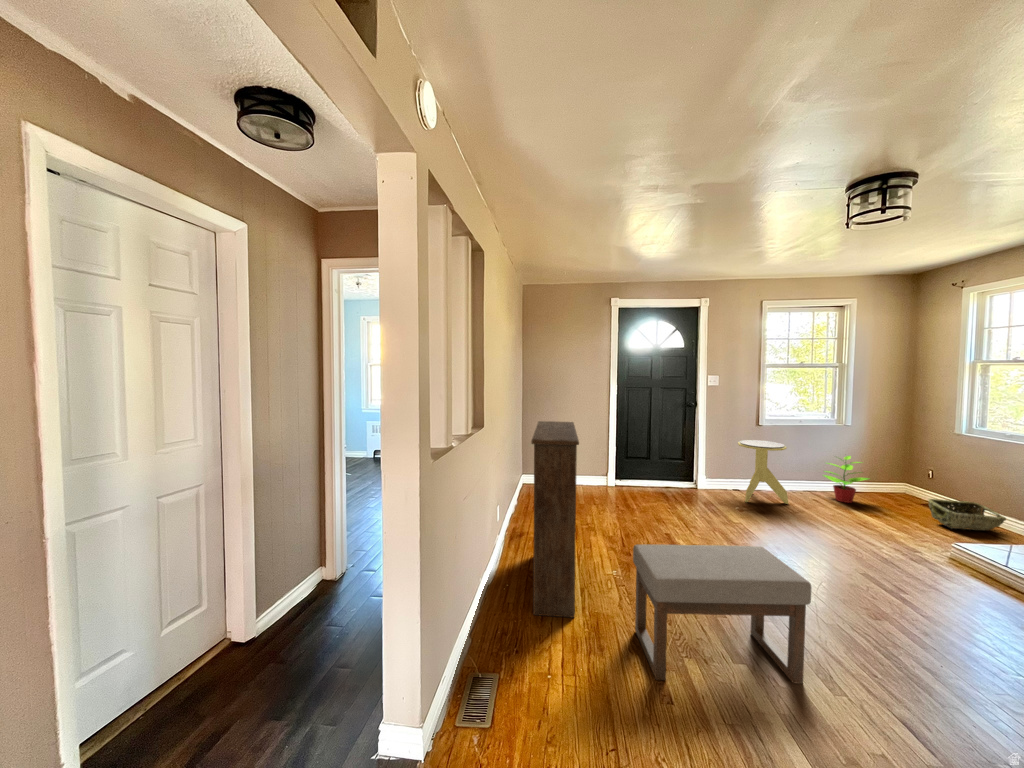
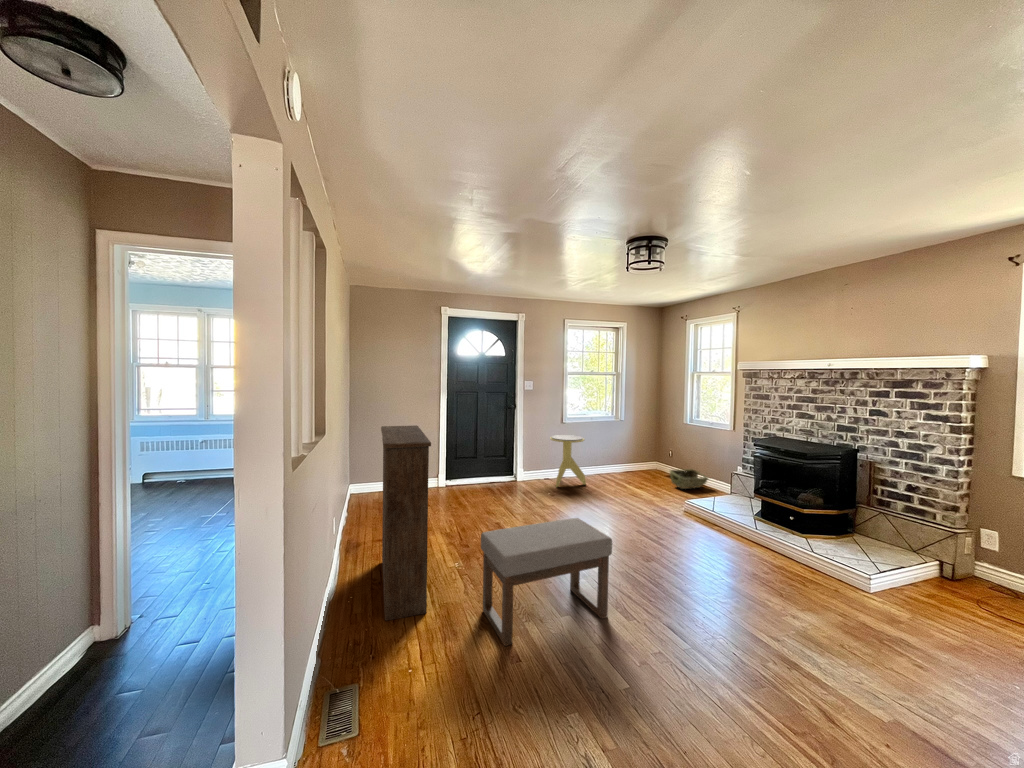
potted plant: present [824,456,868,503] -> none [607,442,637,479]

